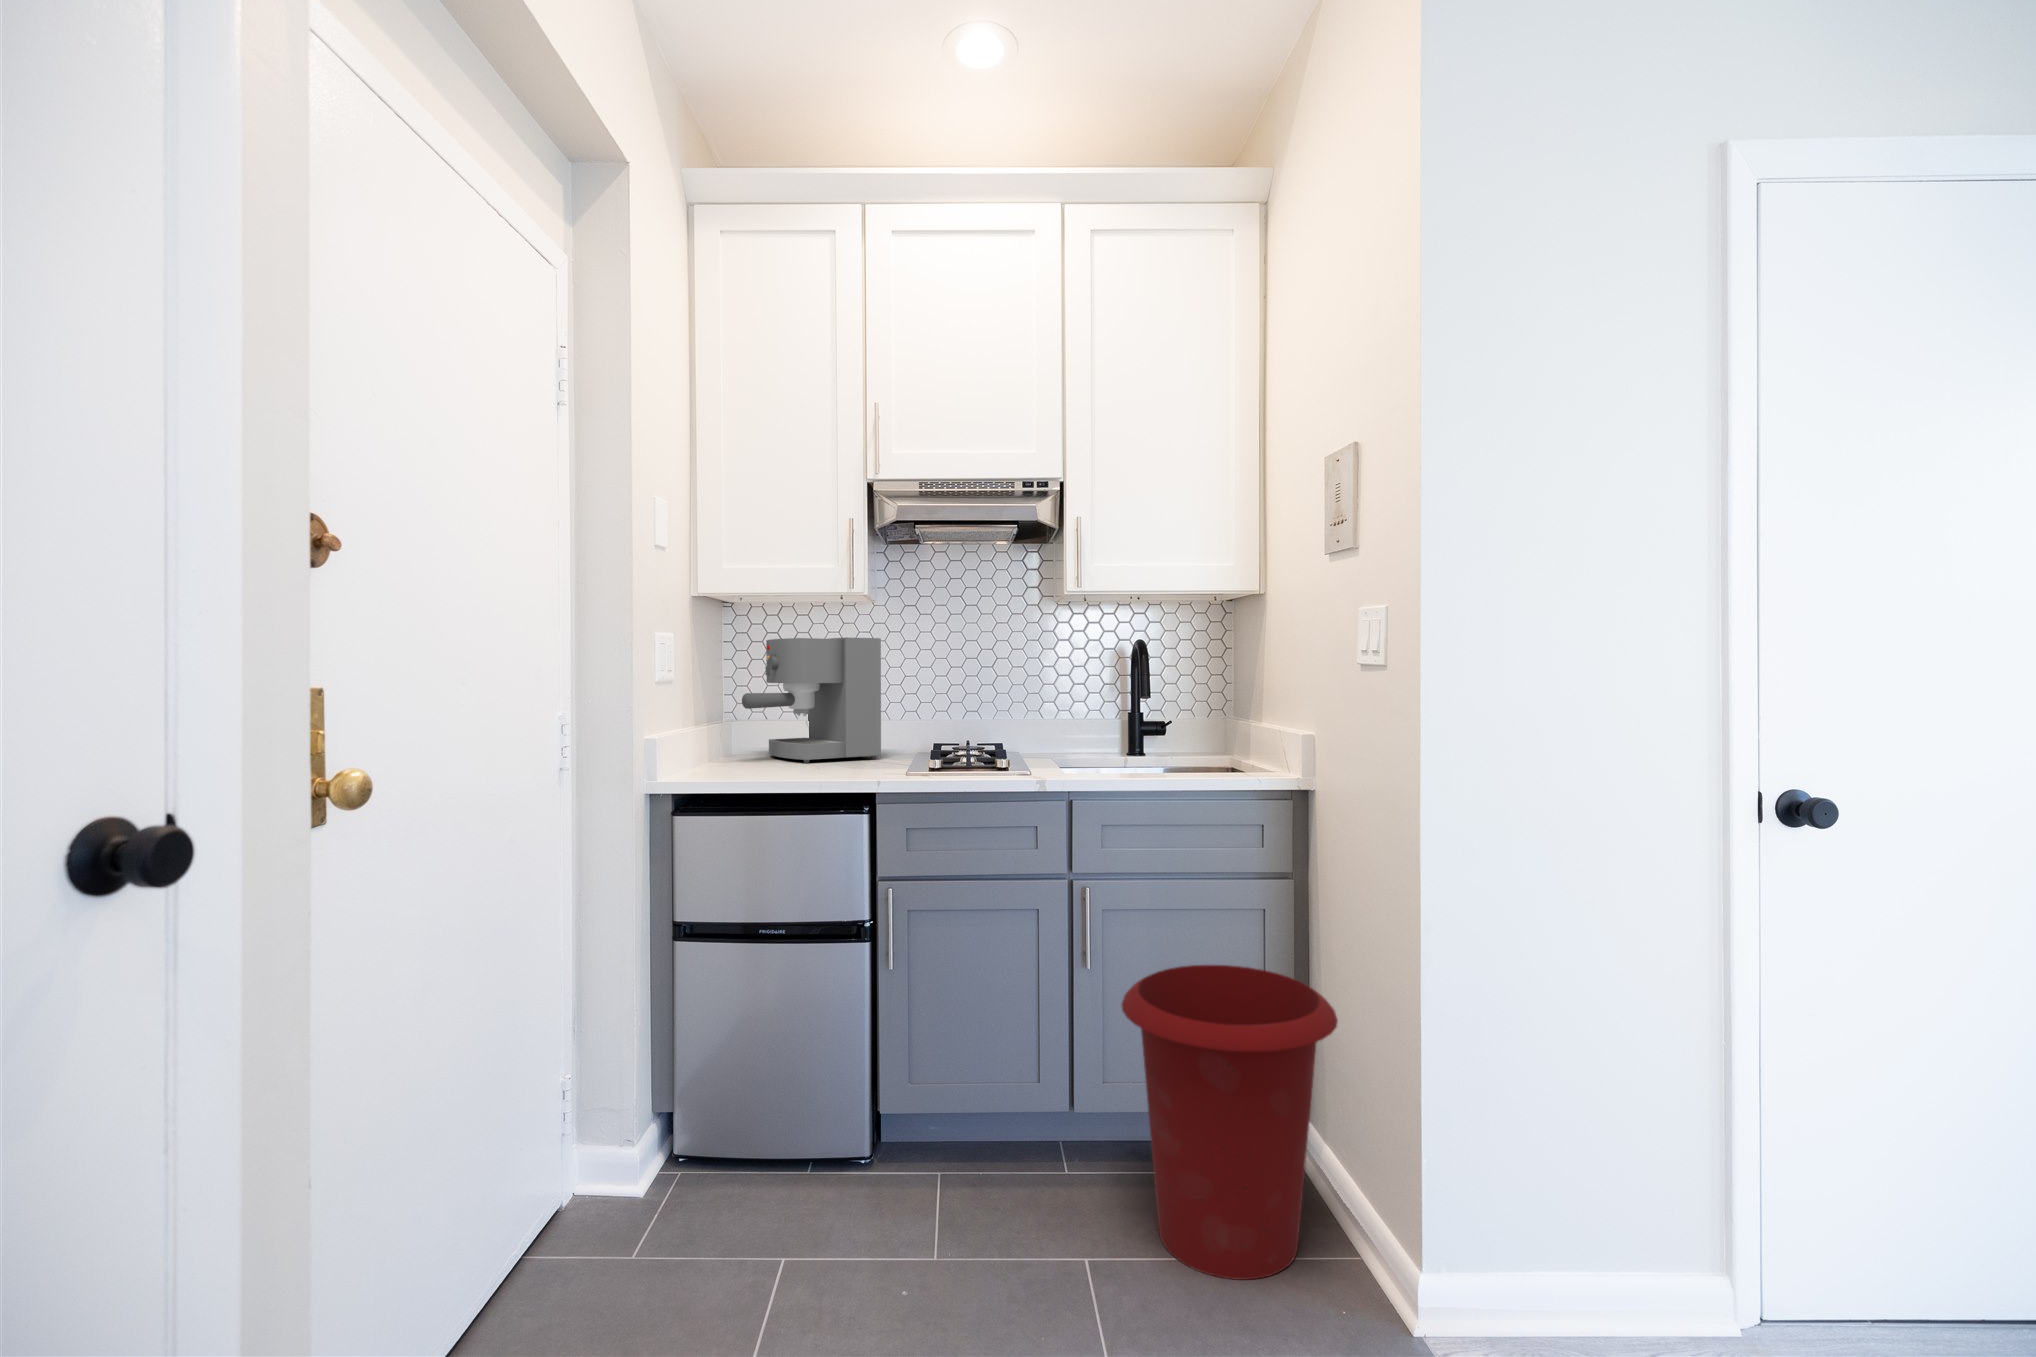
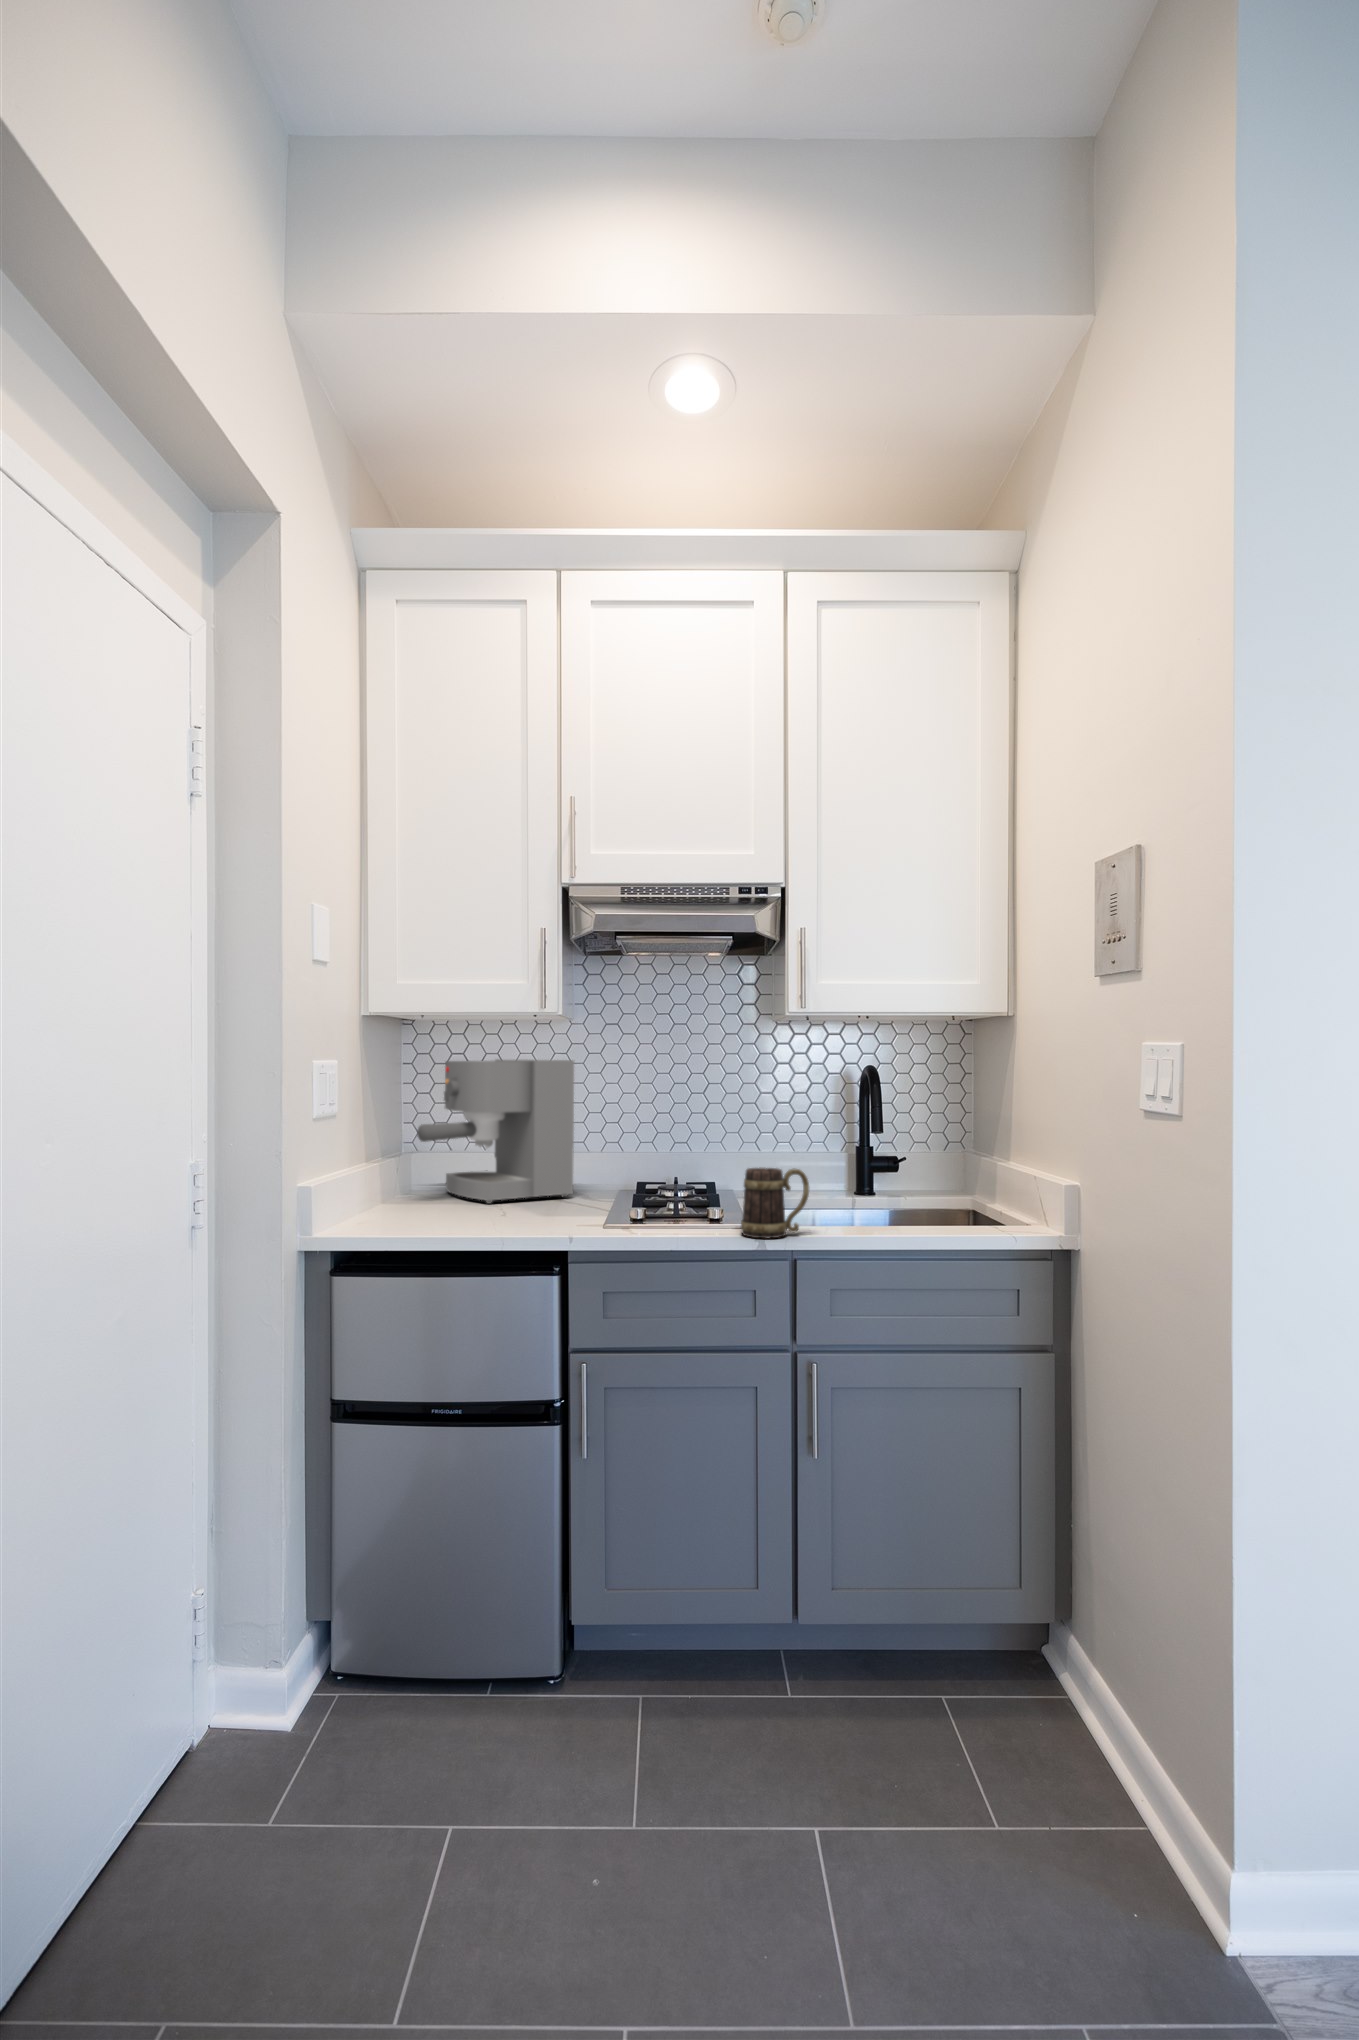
mug: none [1024,723,1083,782] -> present [741,1168,809,1238]
waste bin: present [1122,965,1338,1280] -> none [859,1461,1122,1866]

